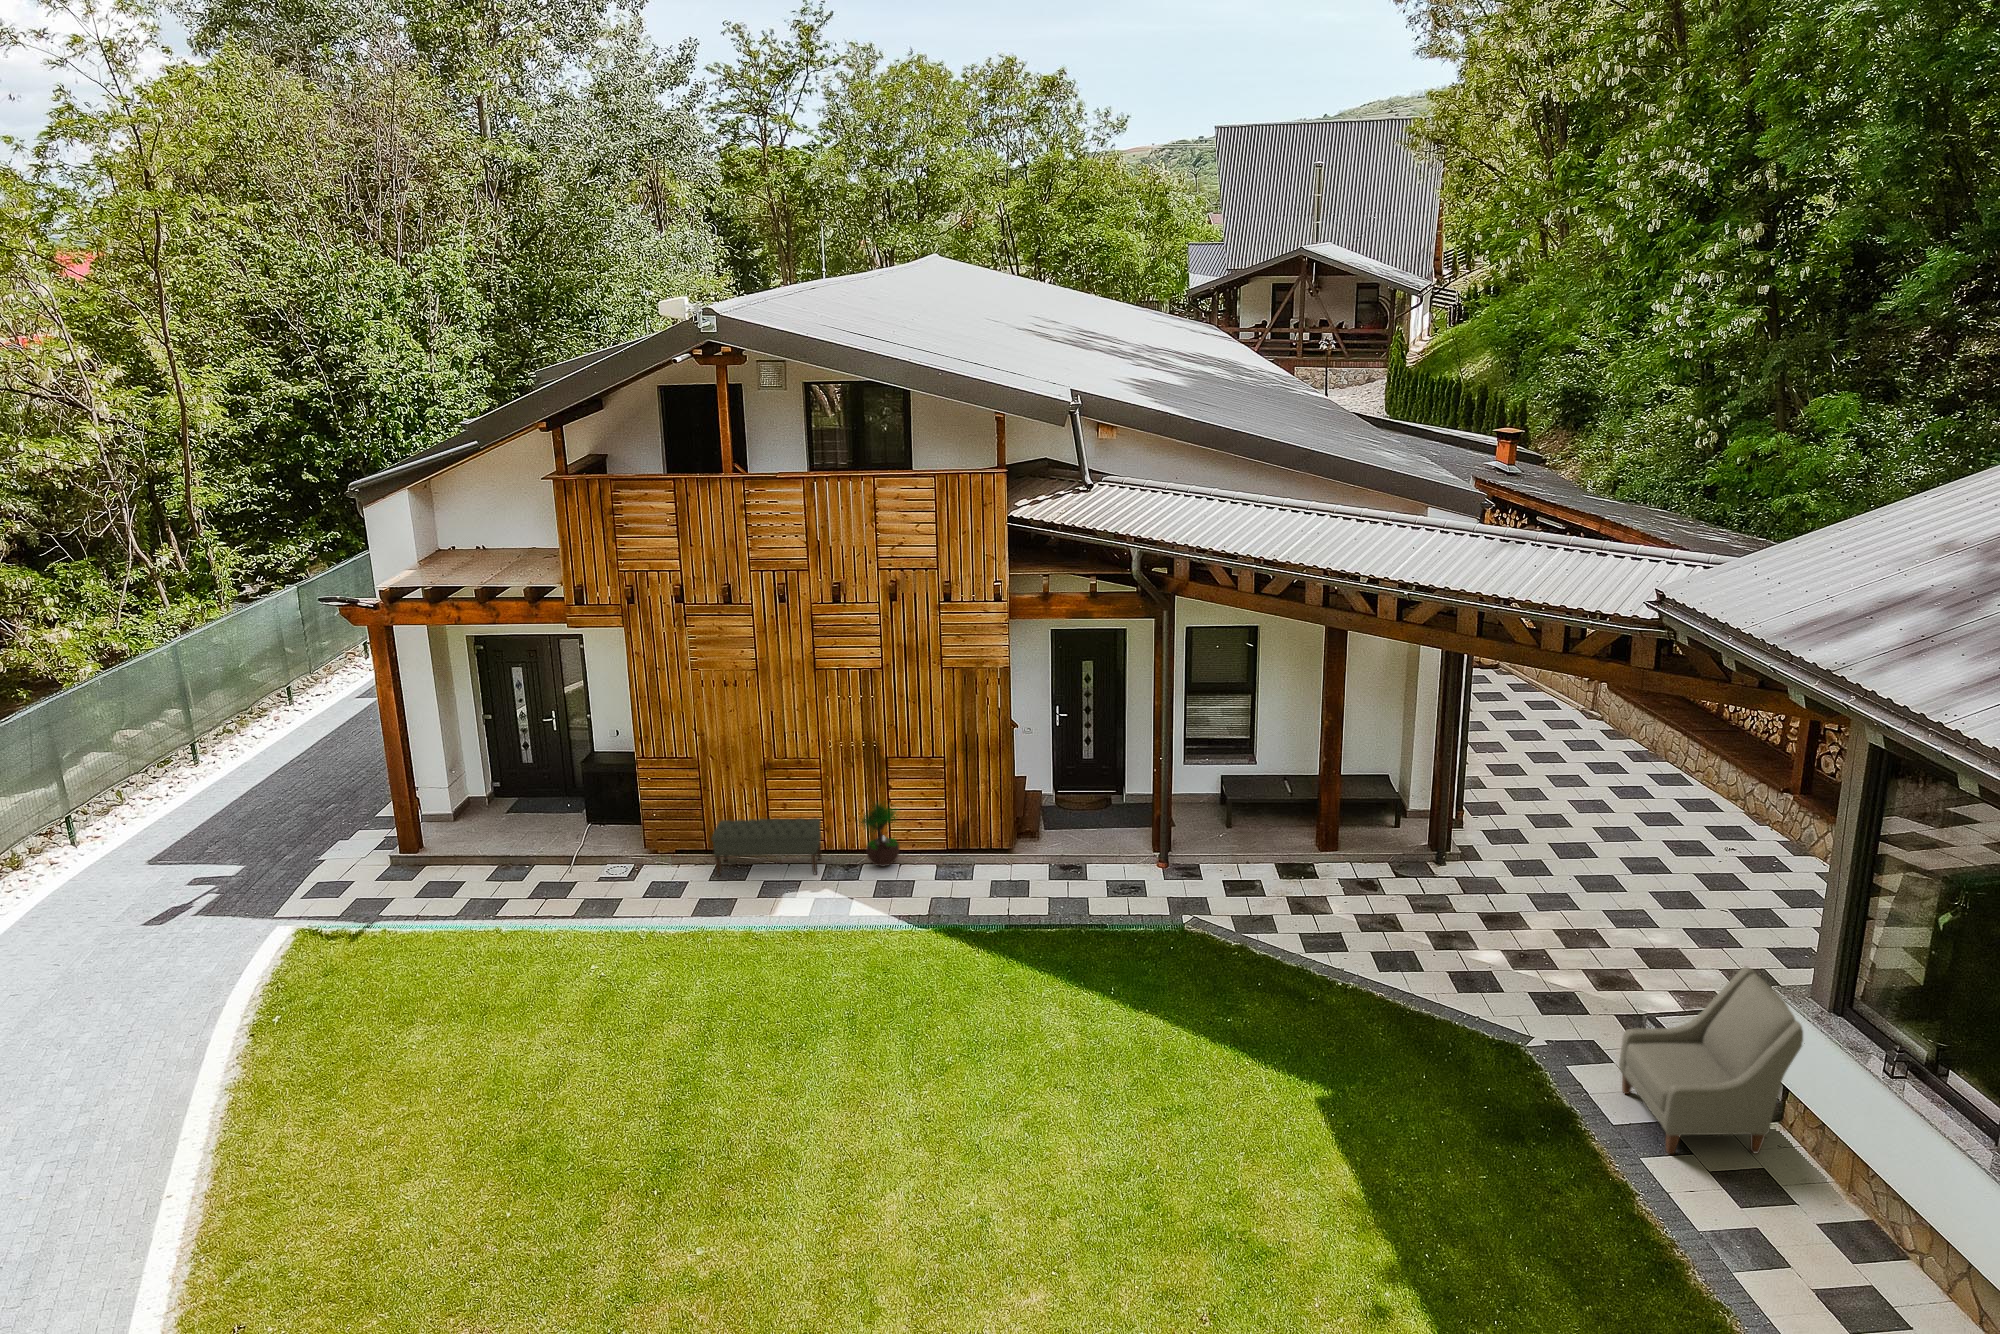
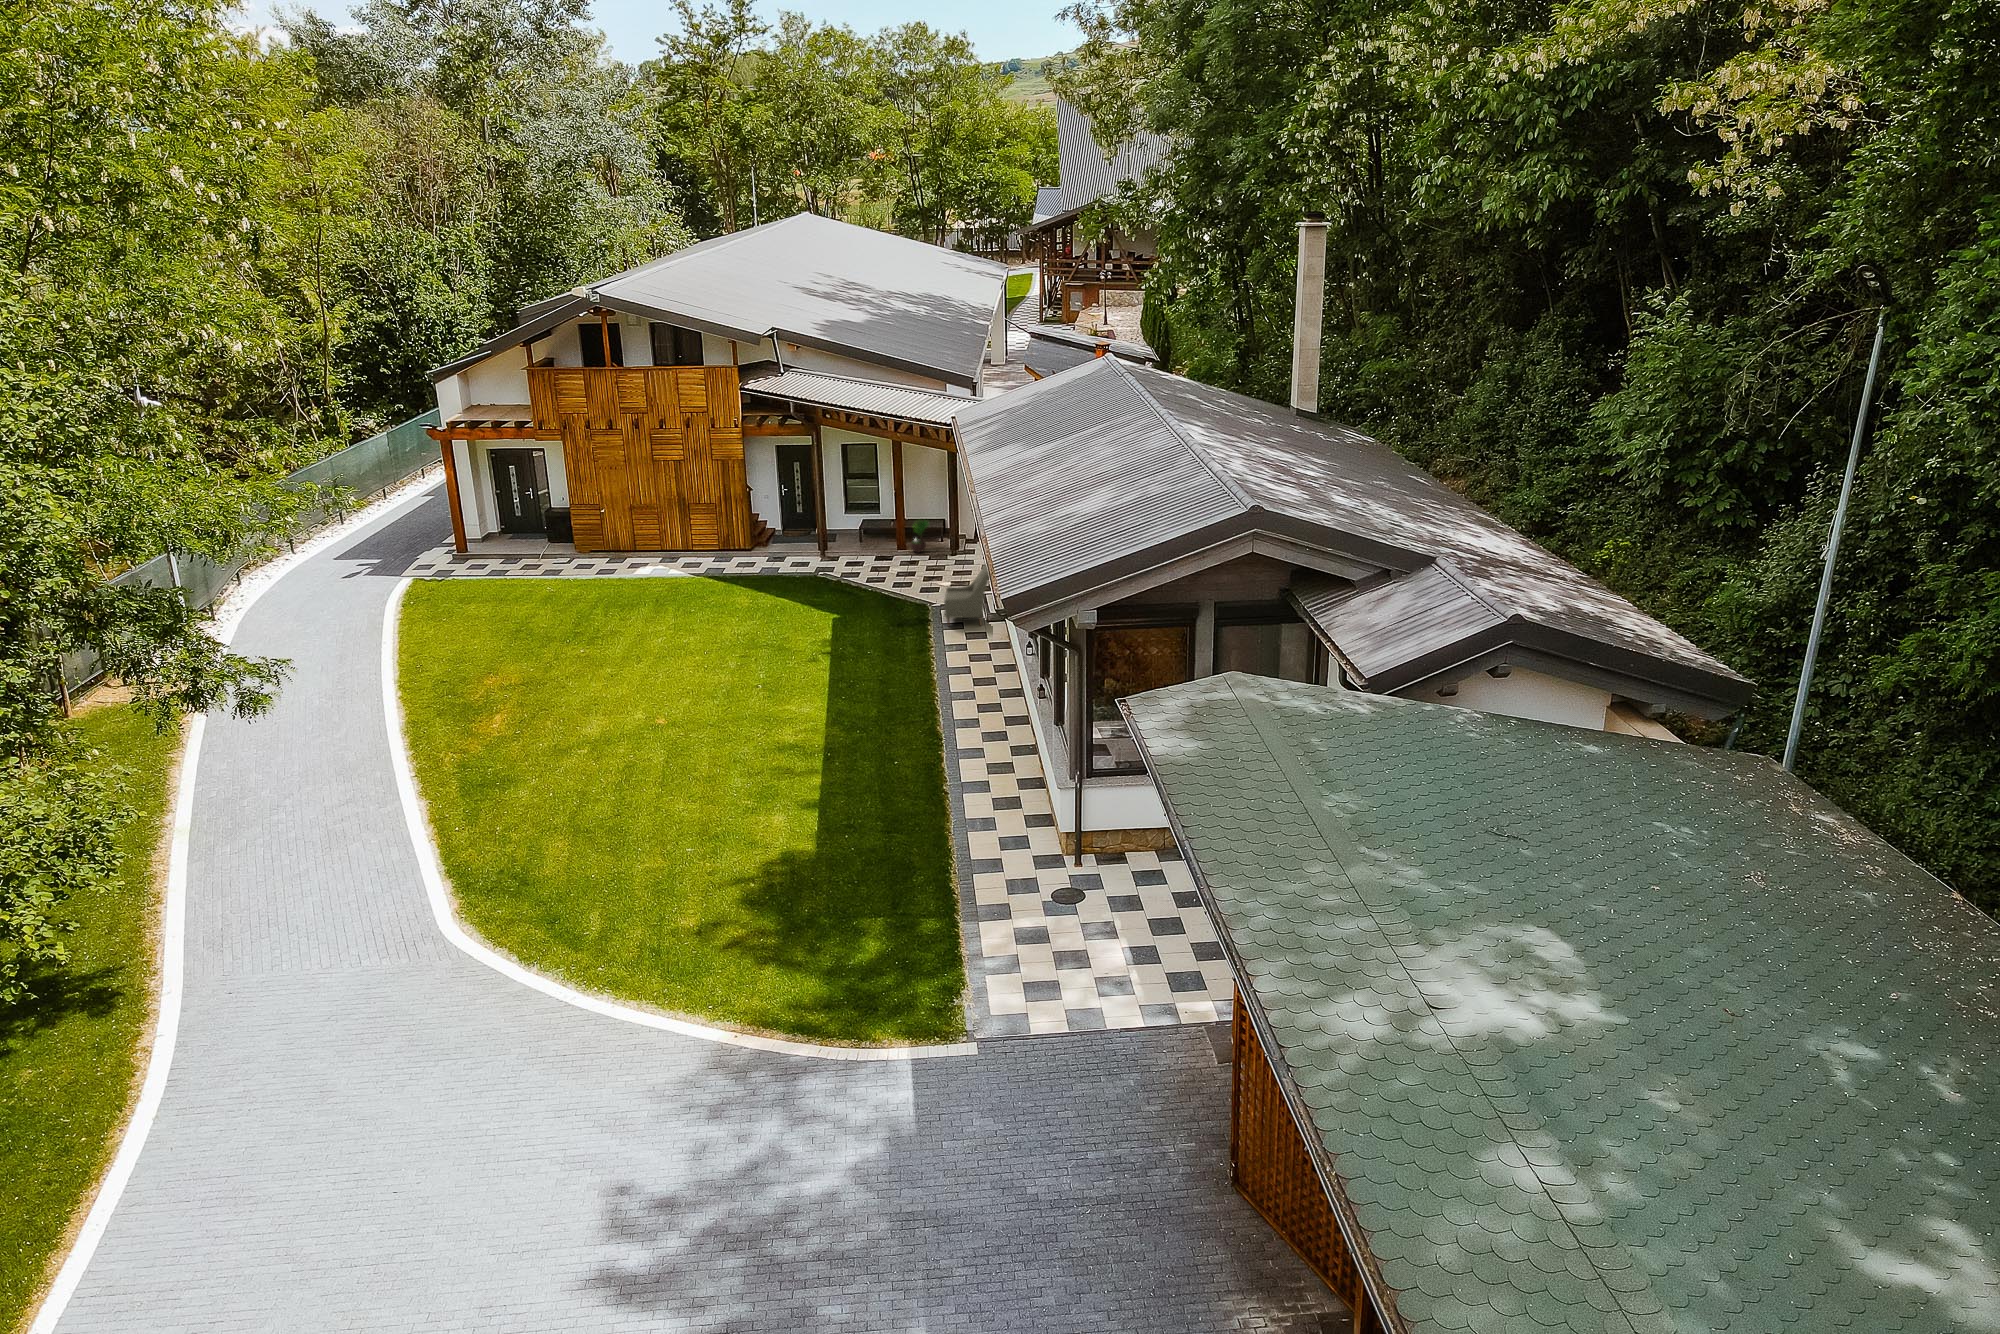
potted tree: present [858,801,900,867] -> present [910,521,927,552]
bench: present [711,818,822,876] -> none [605,535,661,561]

